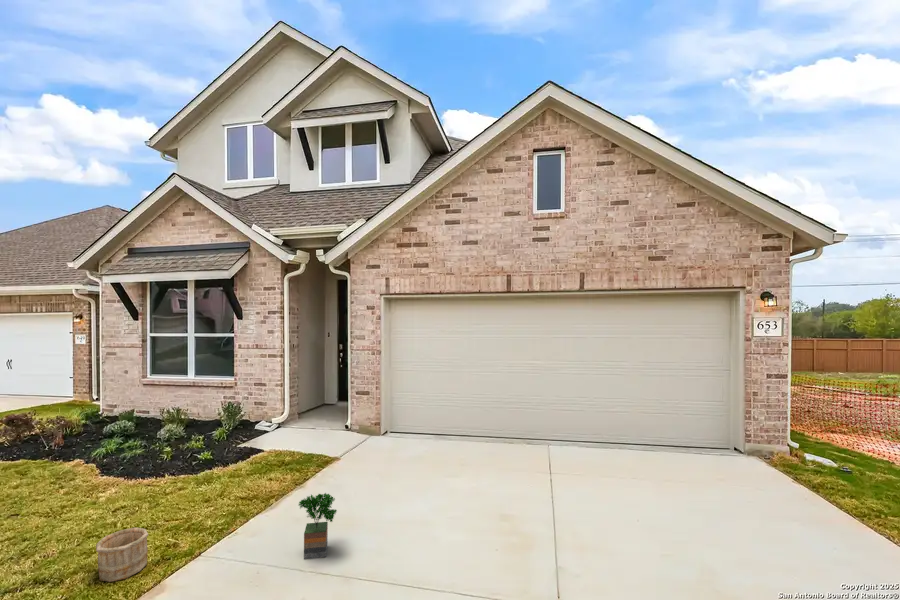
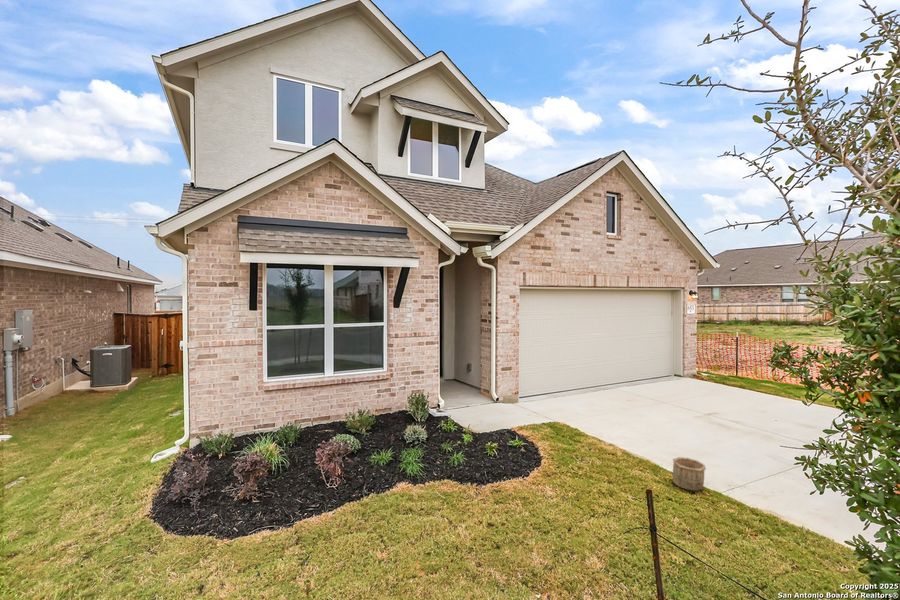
potted tree: present [299,493,337,559] -> none [695,414,723,452]

